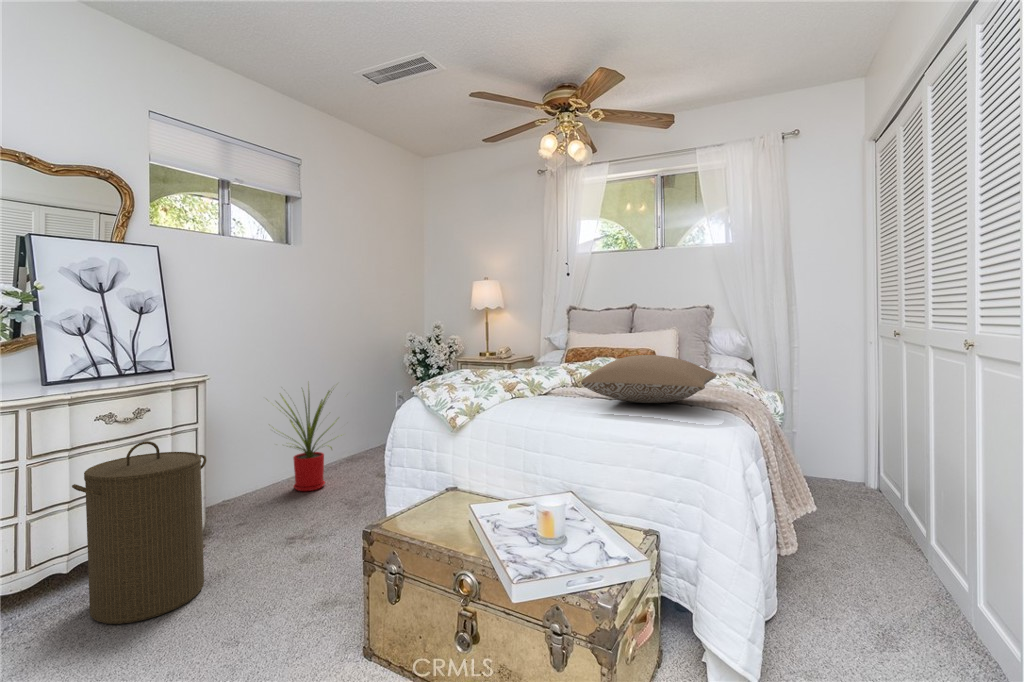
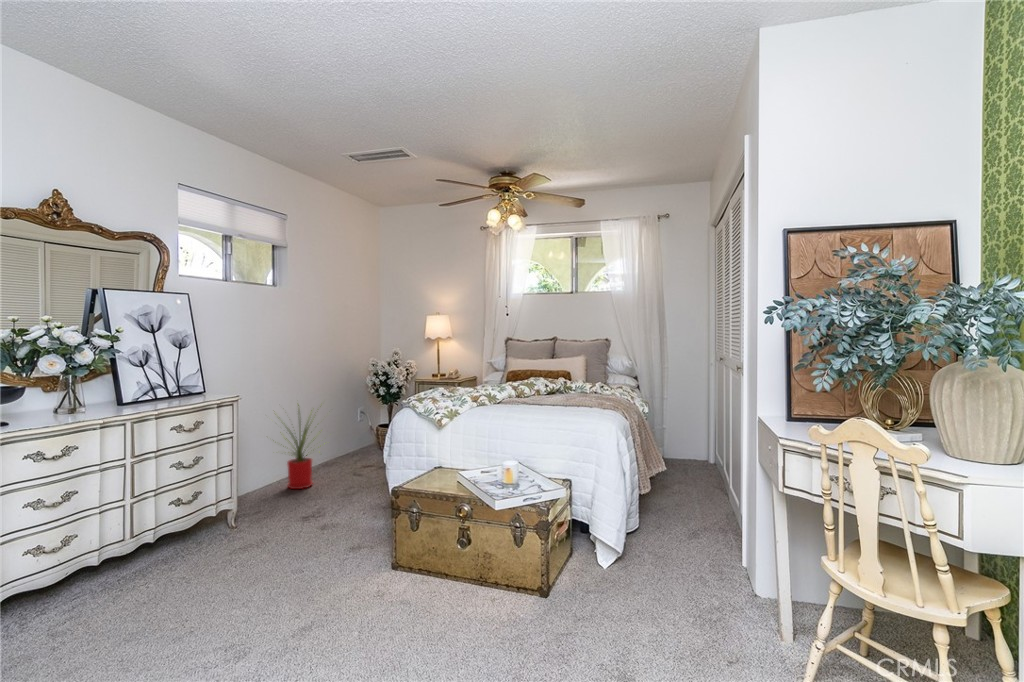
pillow: present [581,355,717,403] -> none [524,375,607,405]
laundry hamper: present [72,441,206,624] -> none [170,443,254,573]

